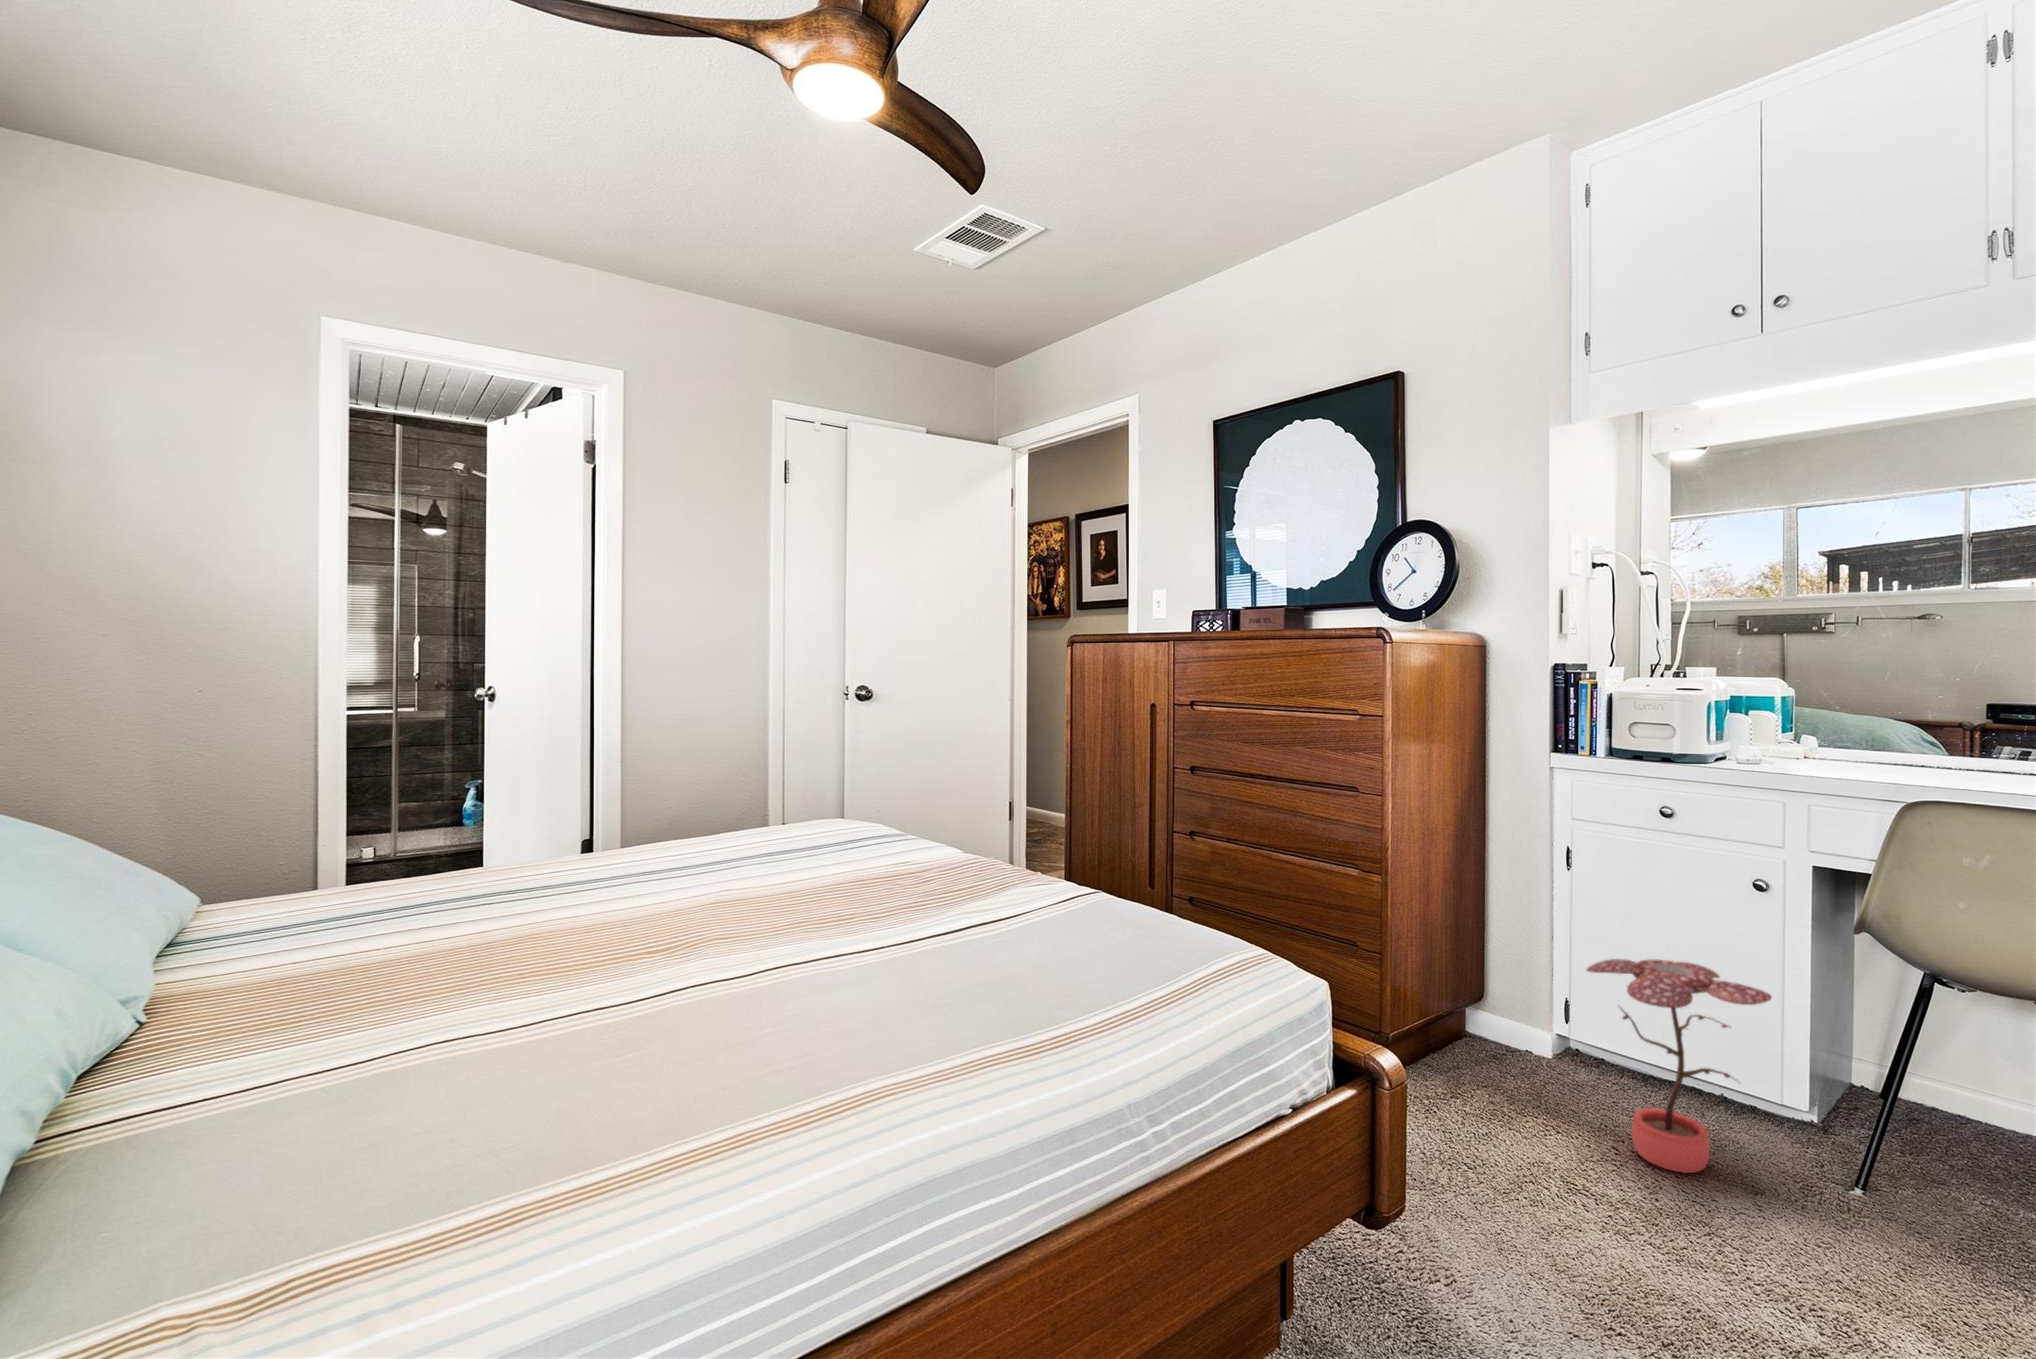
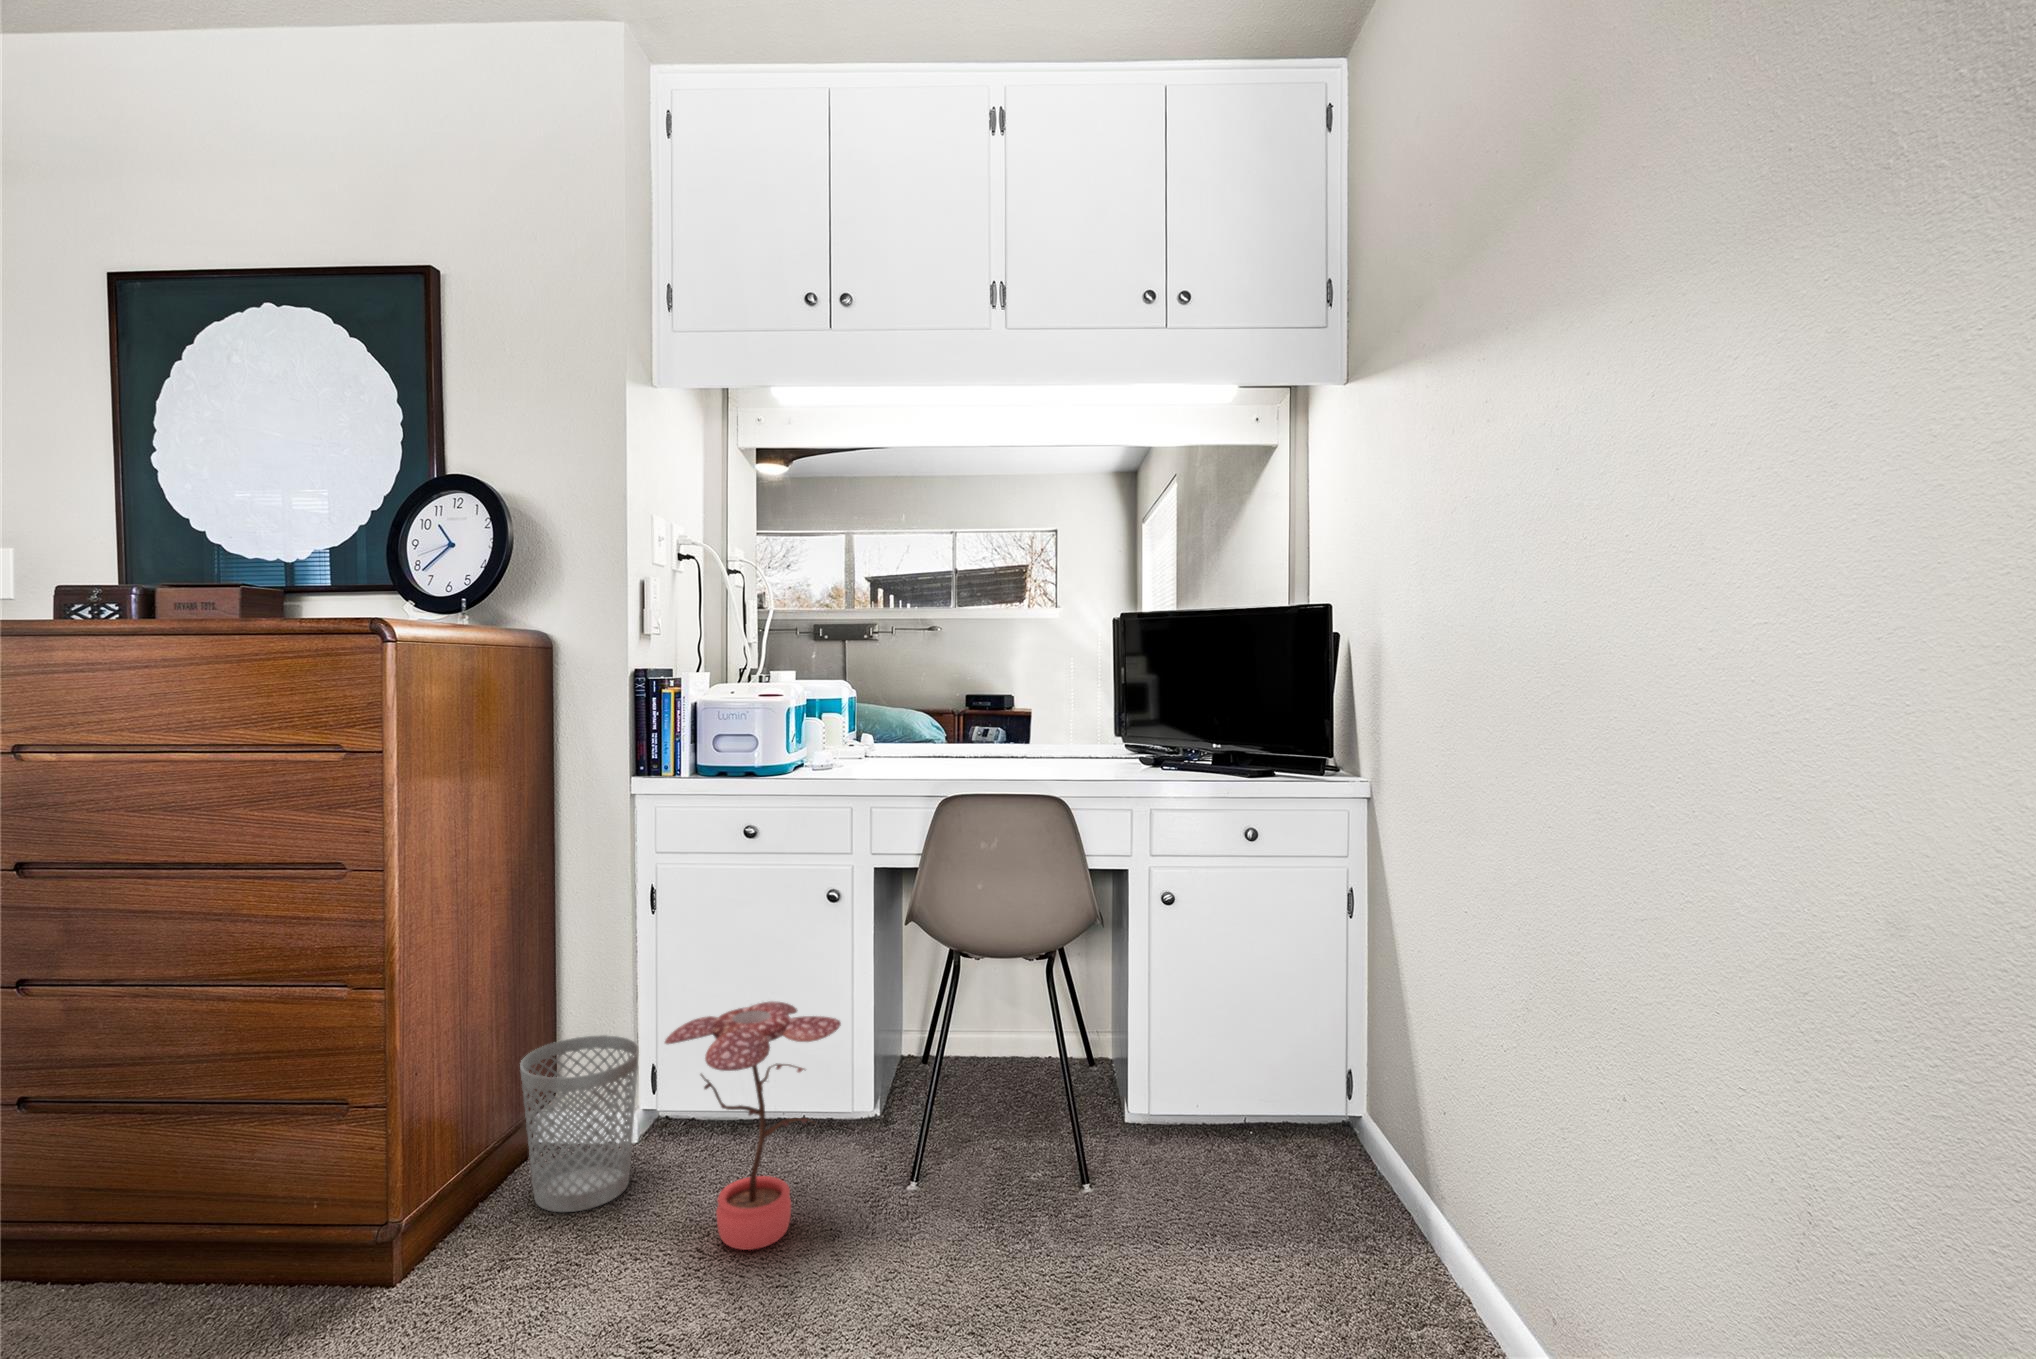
wastebasket: none [1459,953,1557,1089] -> present [520,1035,639,1212]

